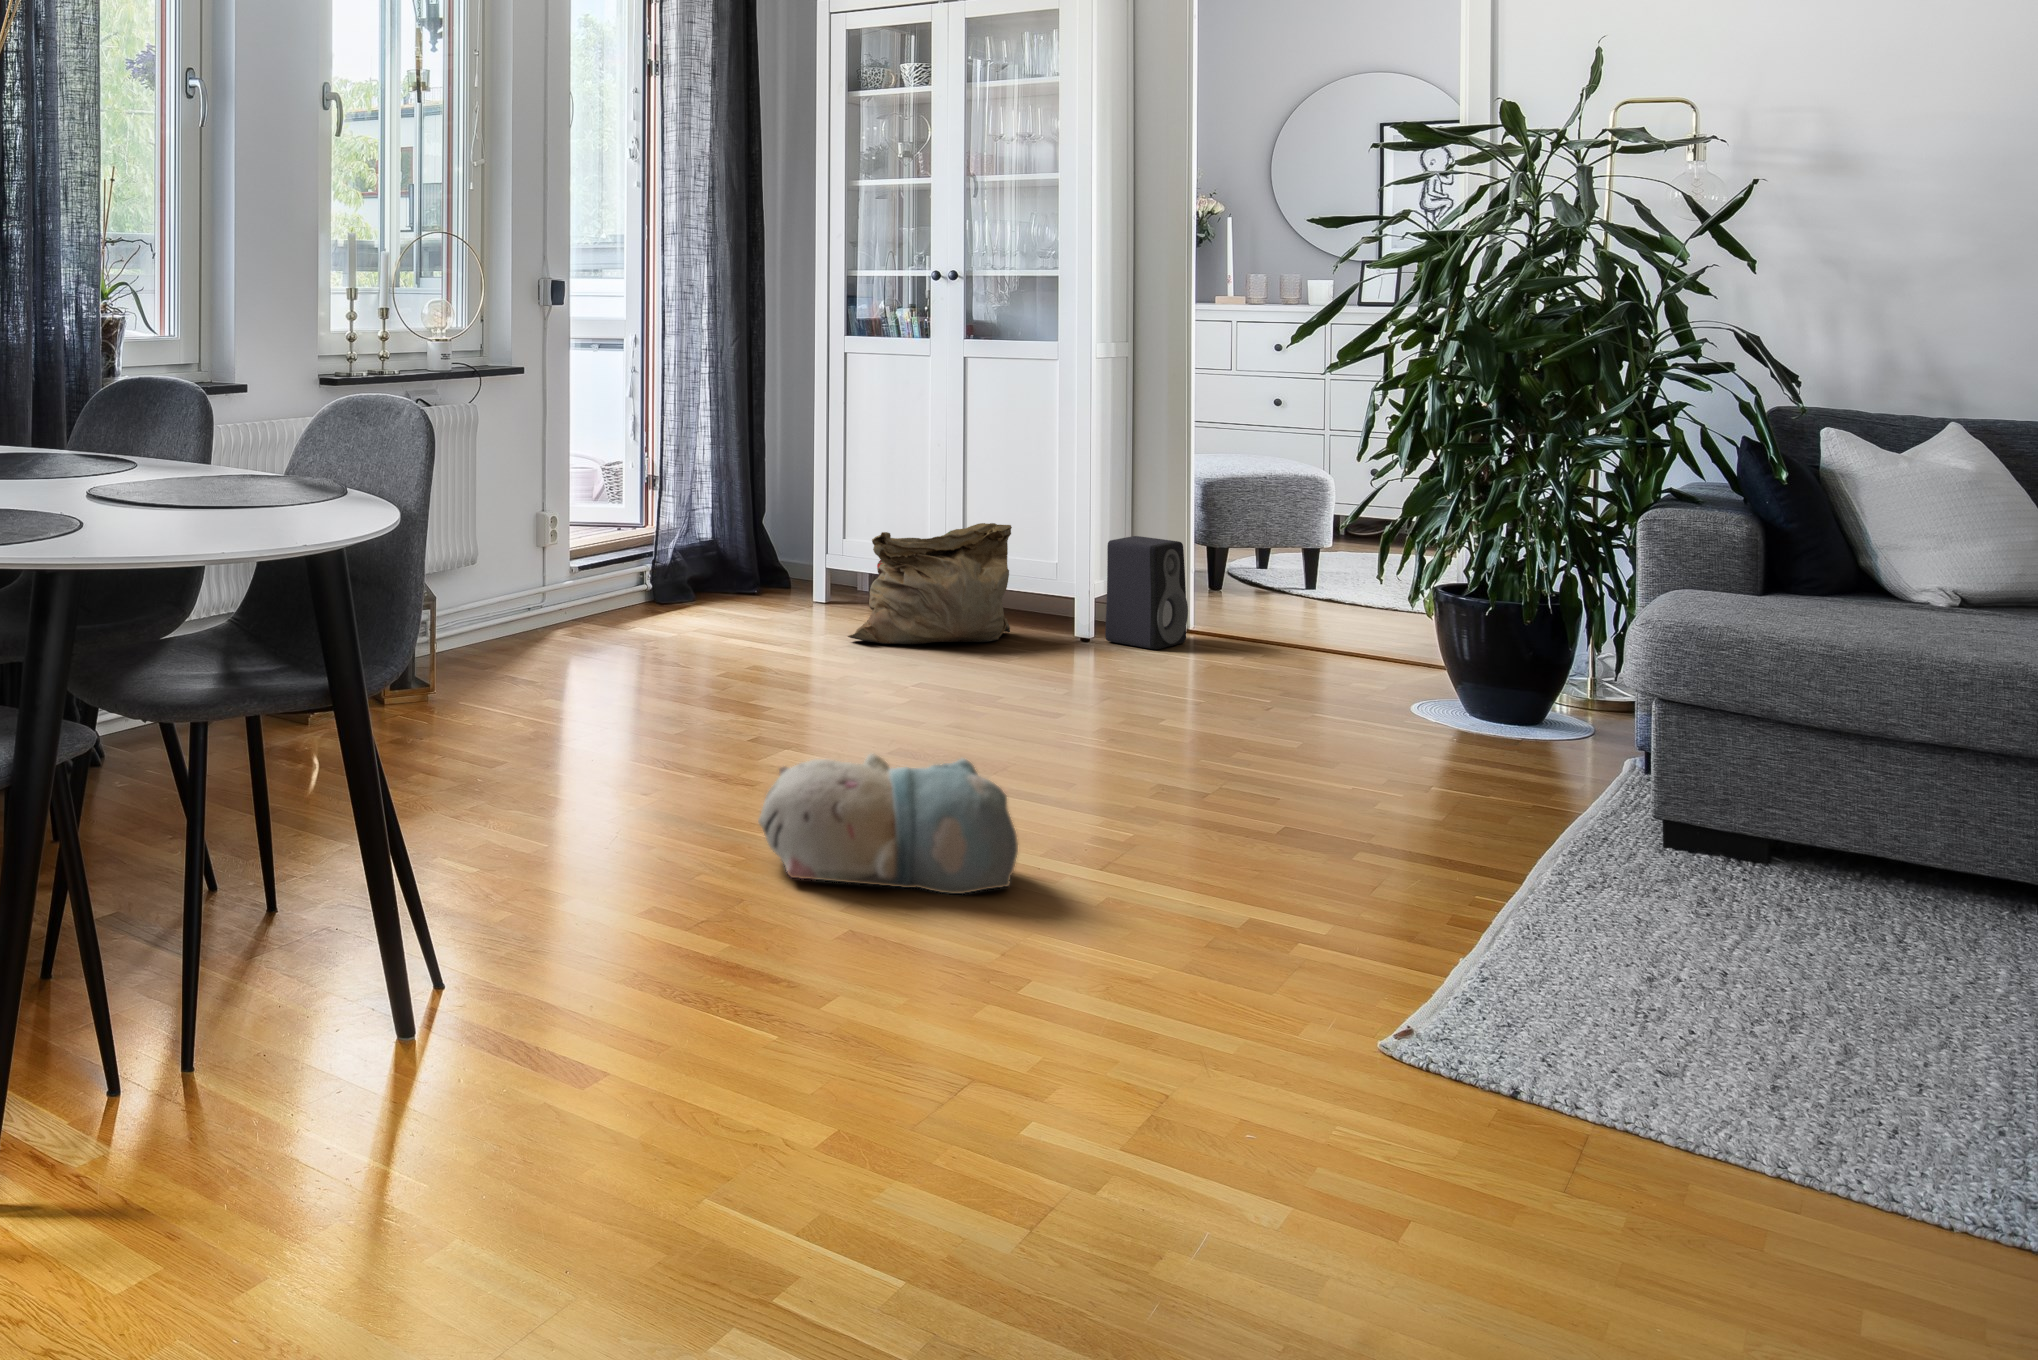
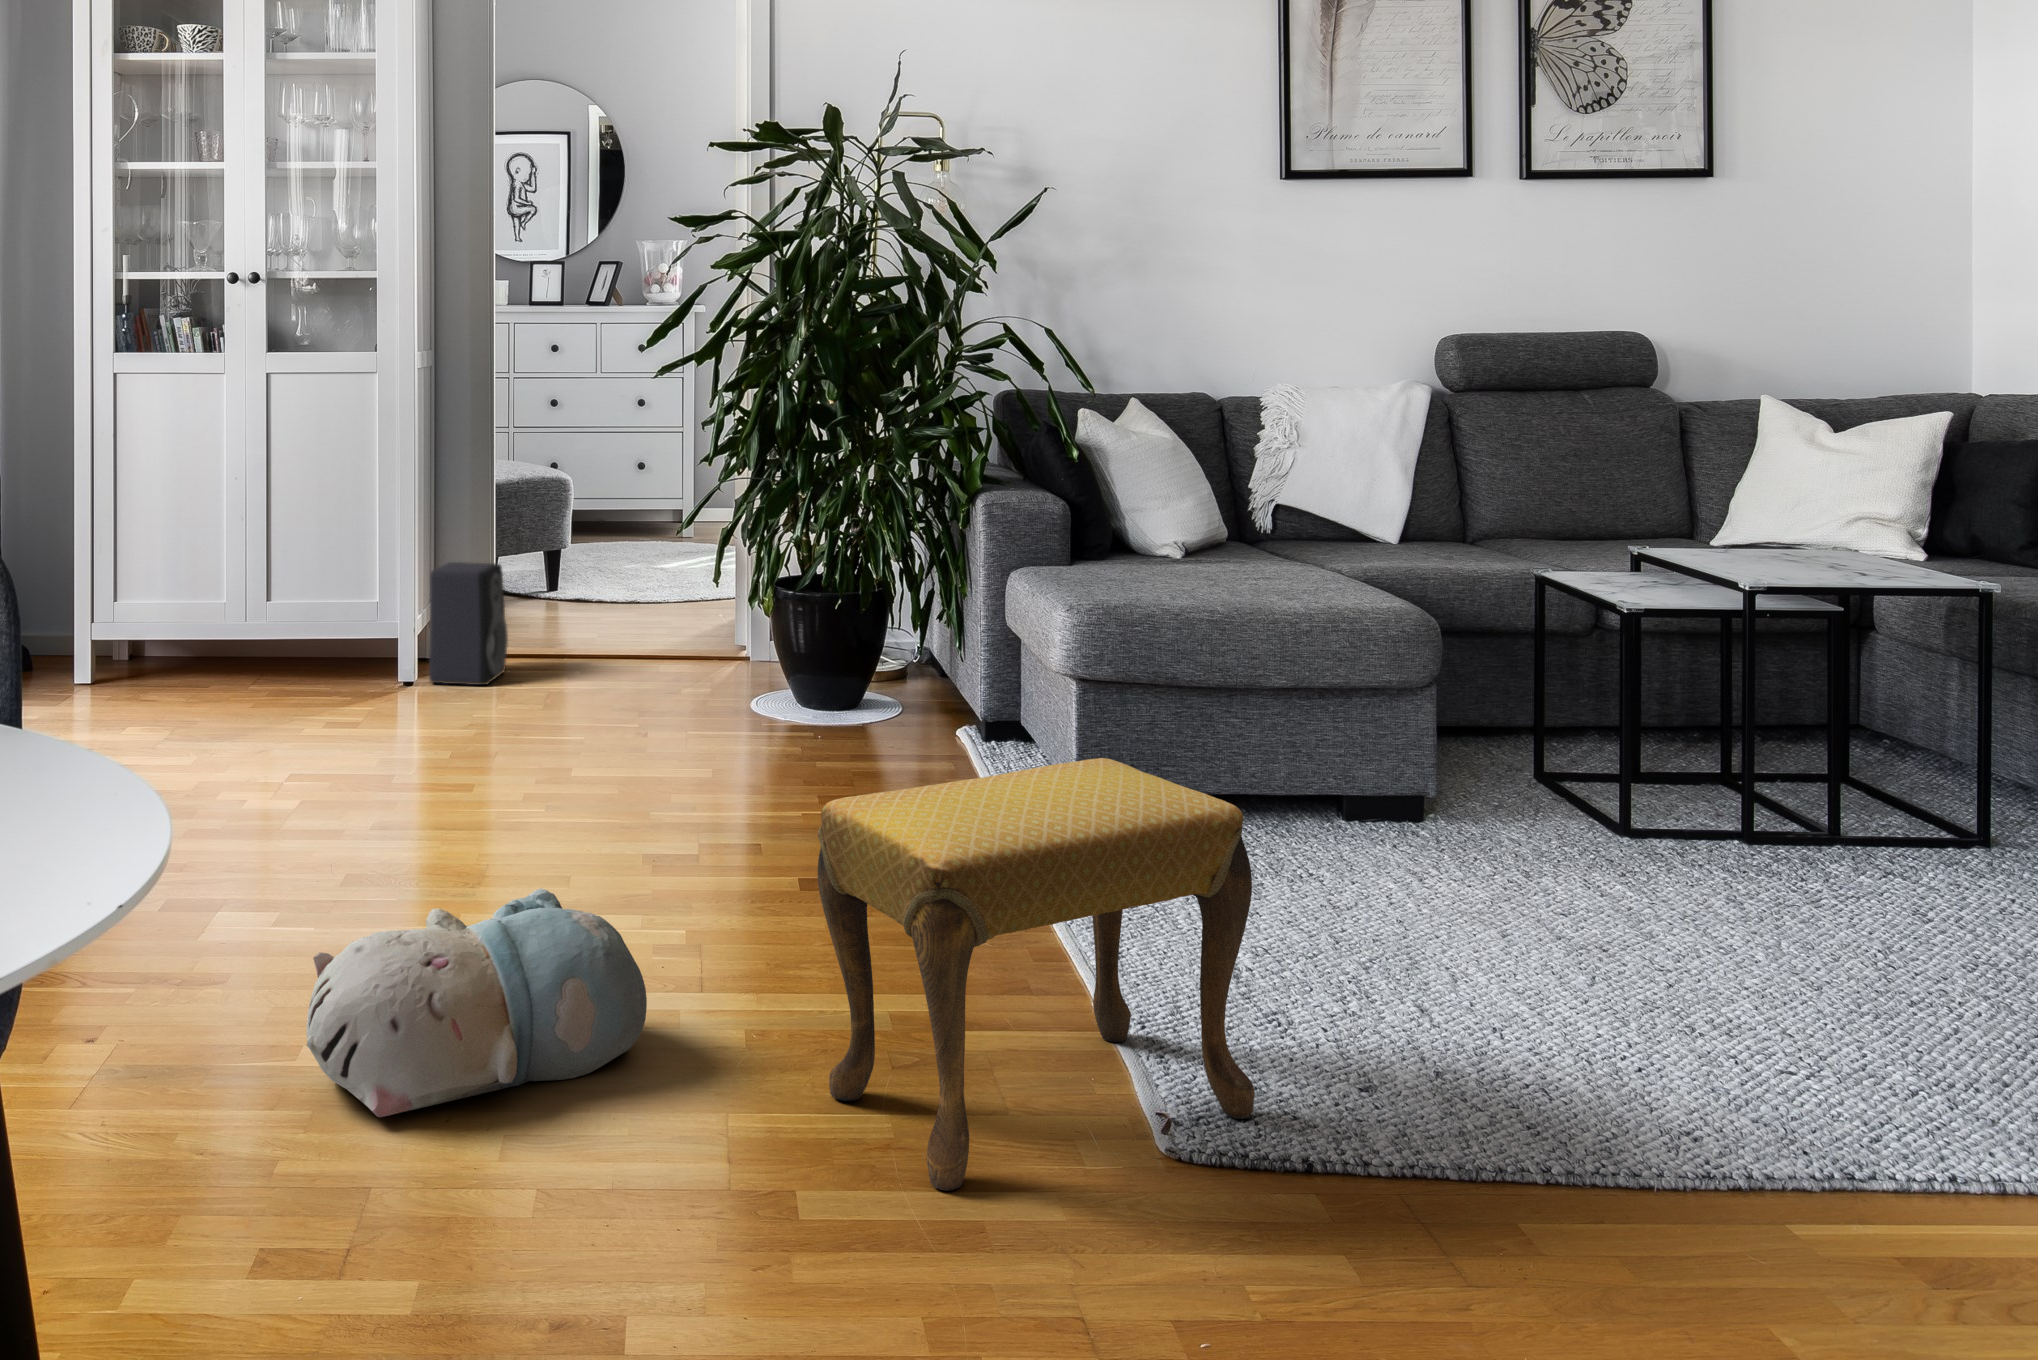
bag: present [848,523,1012,645] -> none [150,565,336,728]
footstool: none [1123,710,1513,1054] -> present [818,758,1255,1191]

